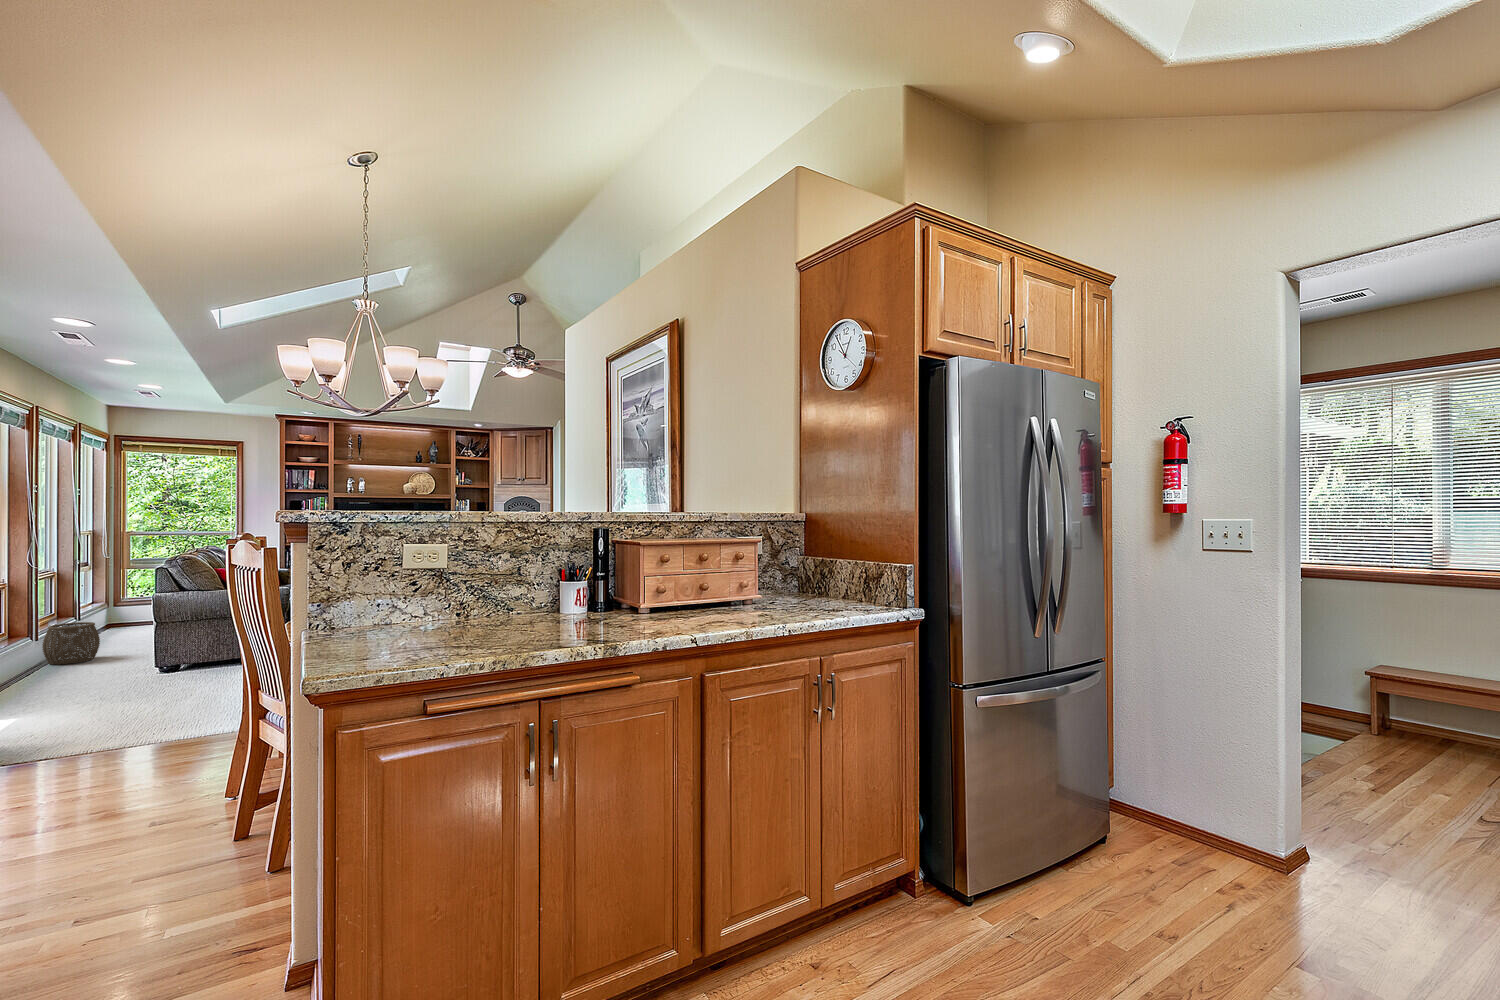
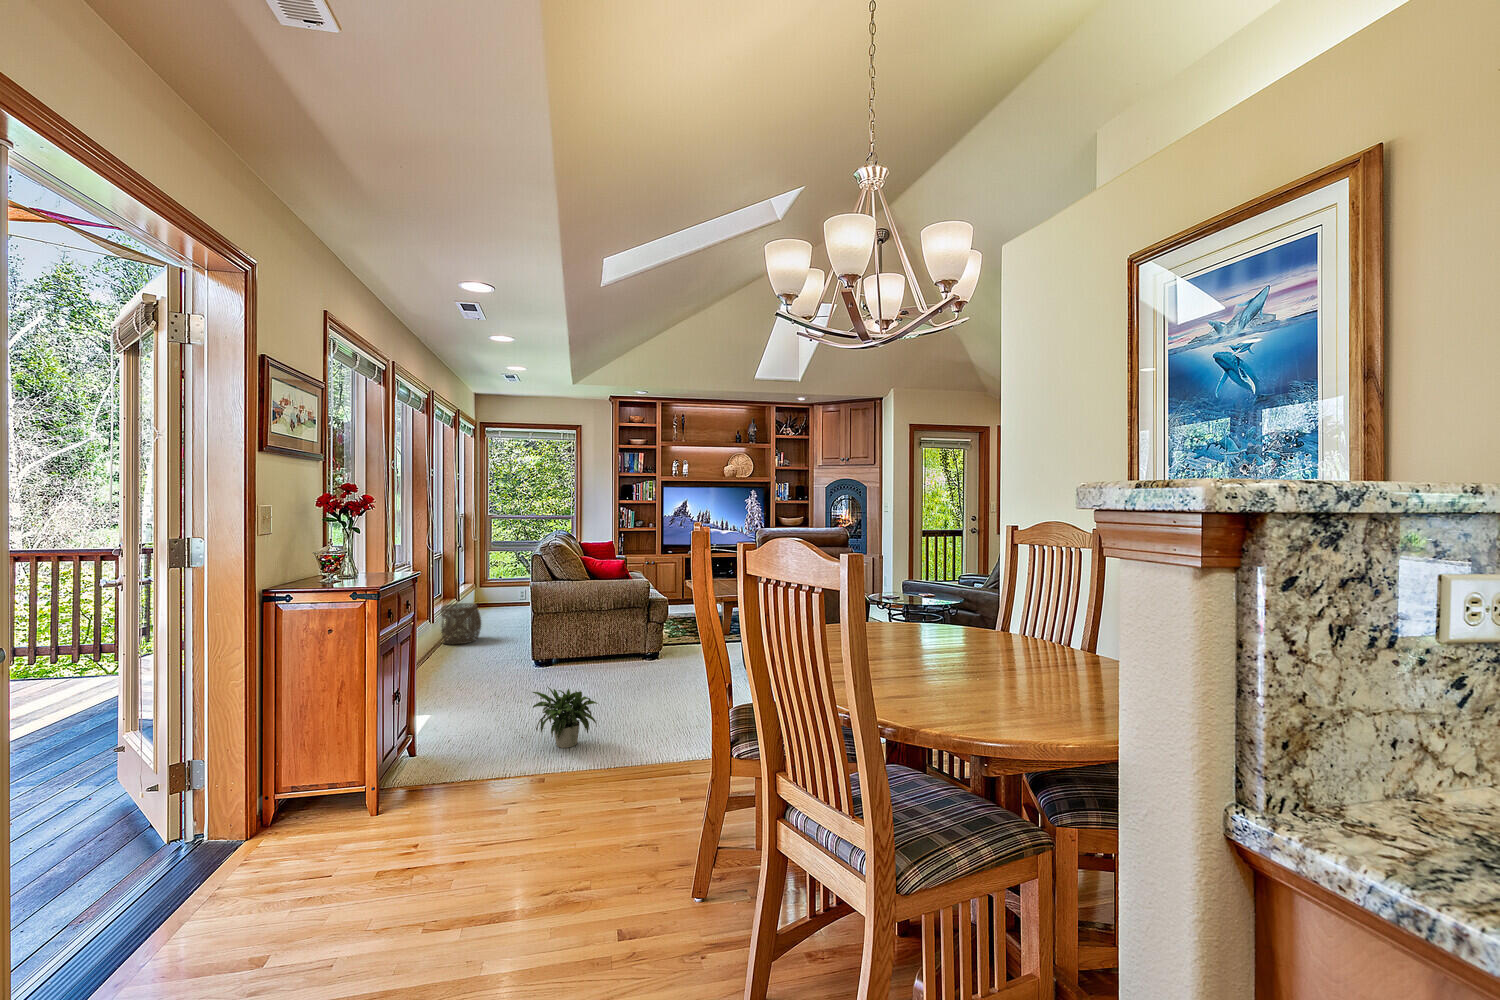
potted plant: none [110,679,192,731] -> present [521,687,598,748]

